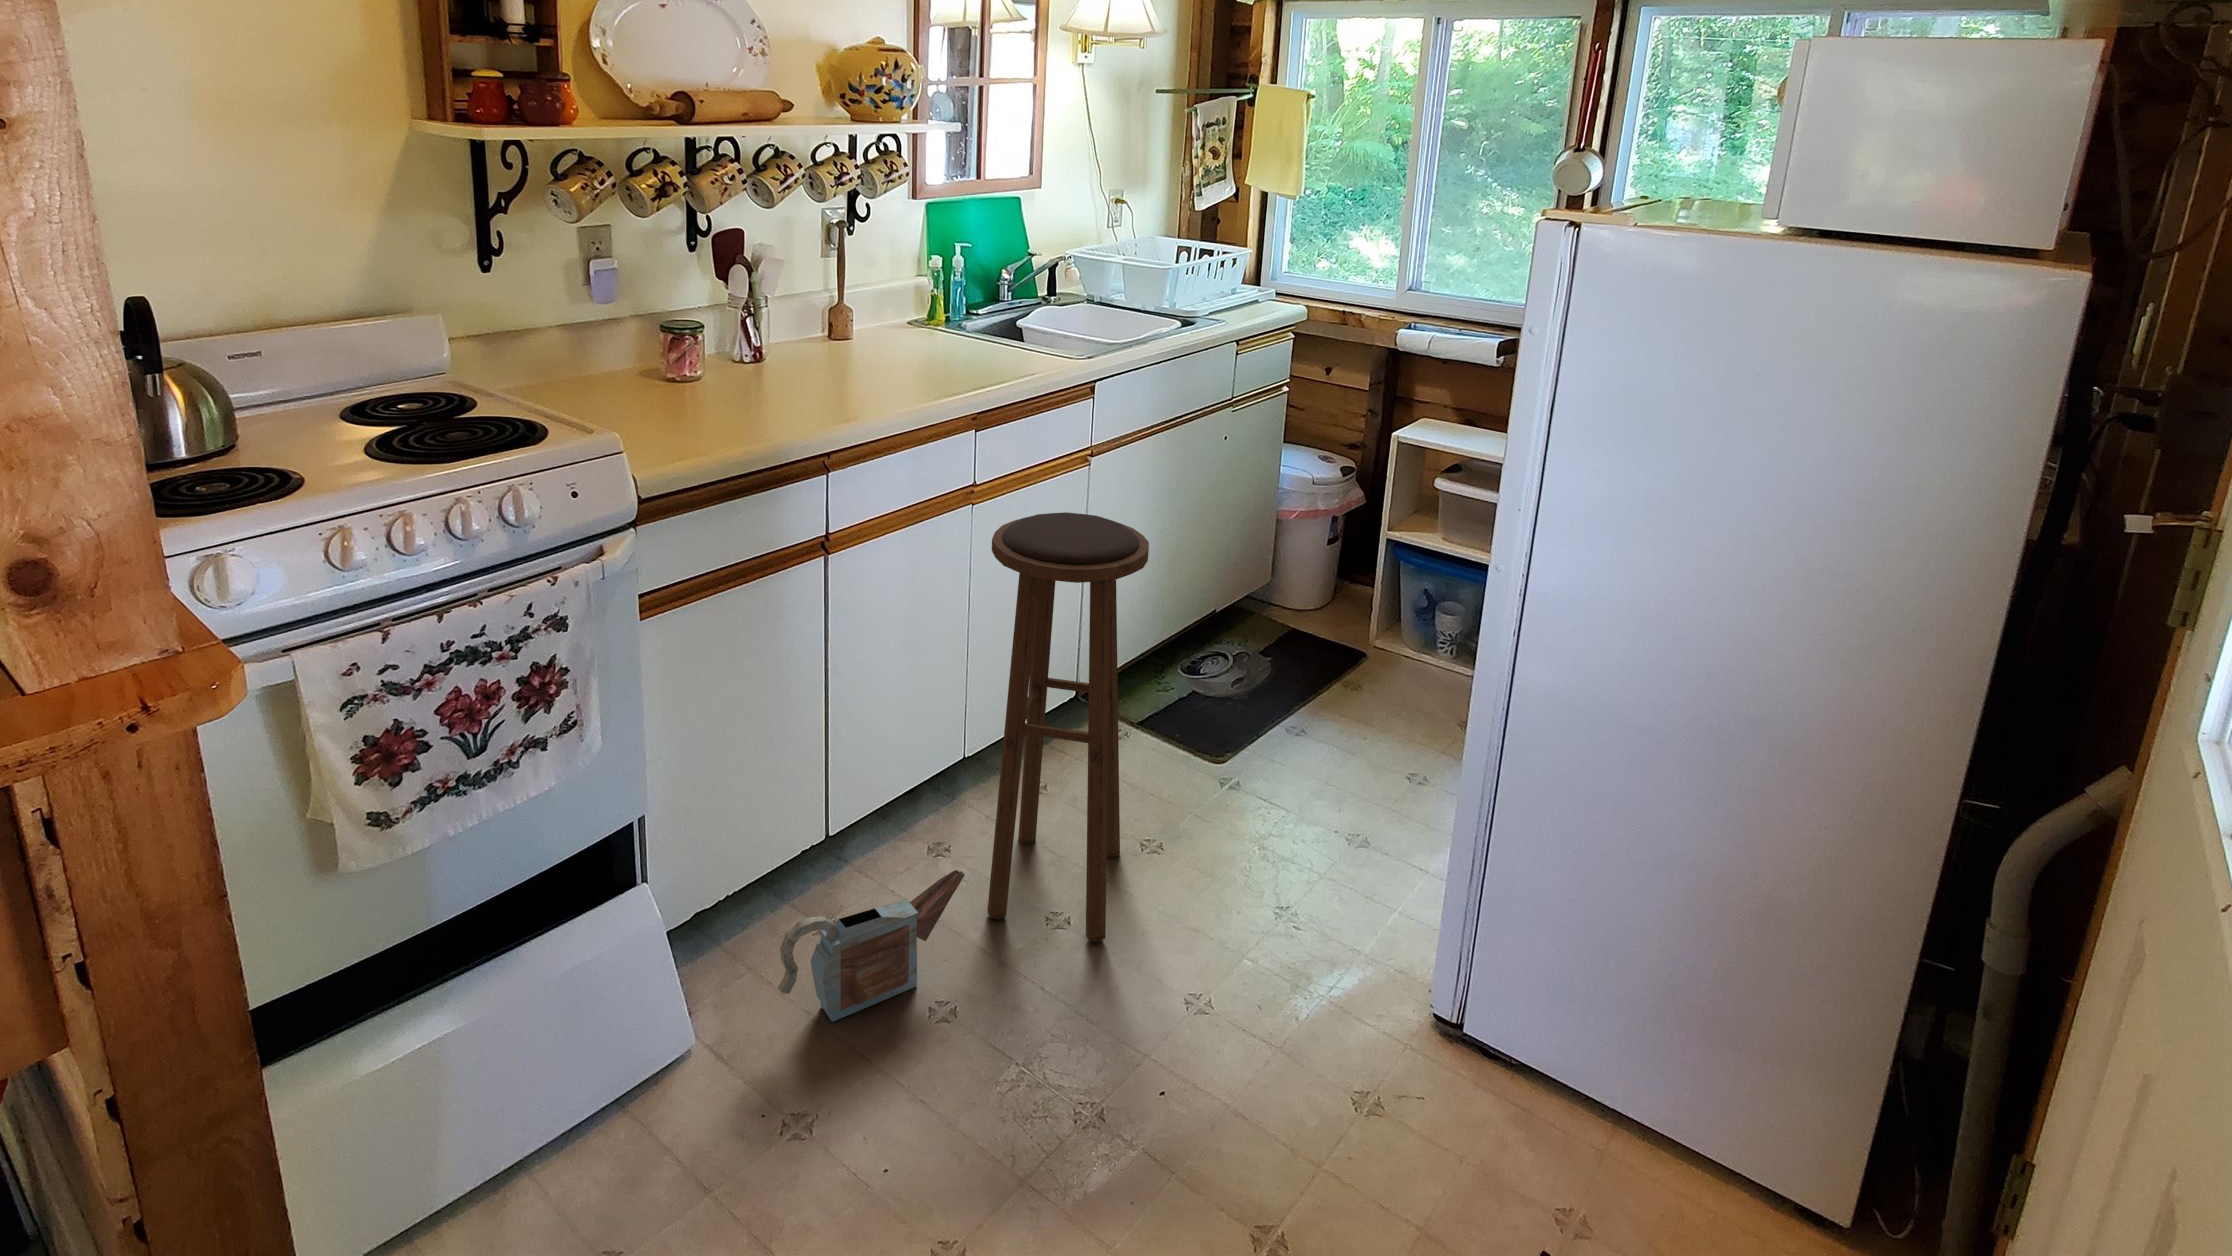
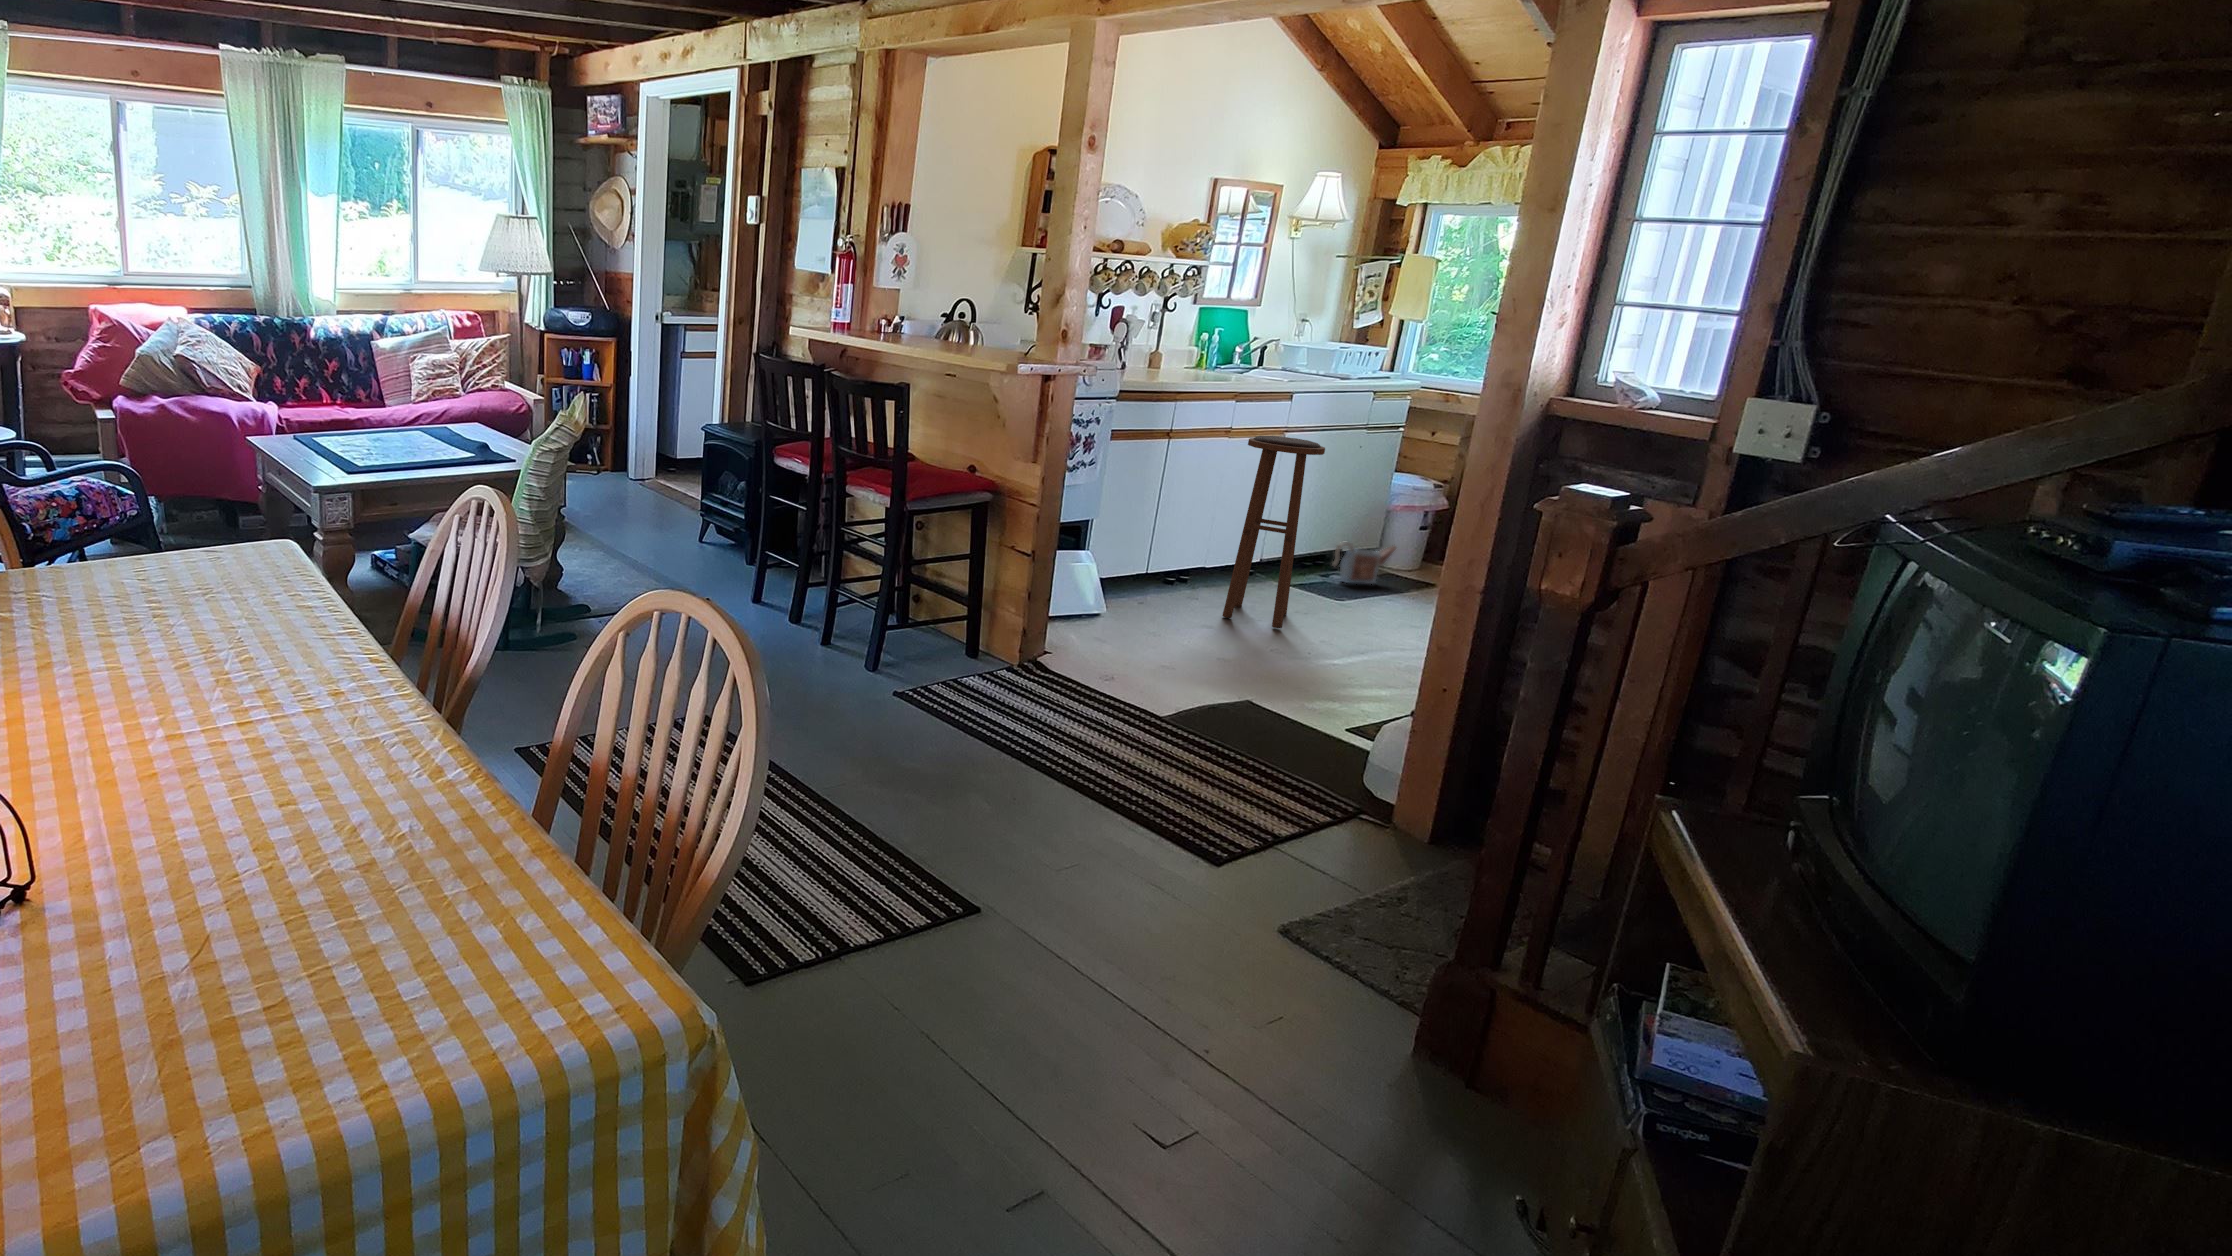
watering can: present [778,870,965,1022] -> present [1333,541,1396,584]

